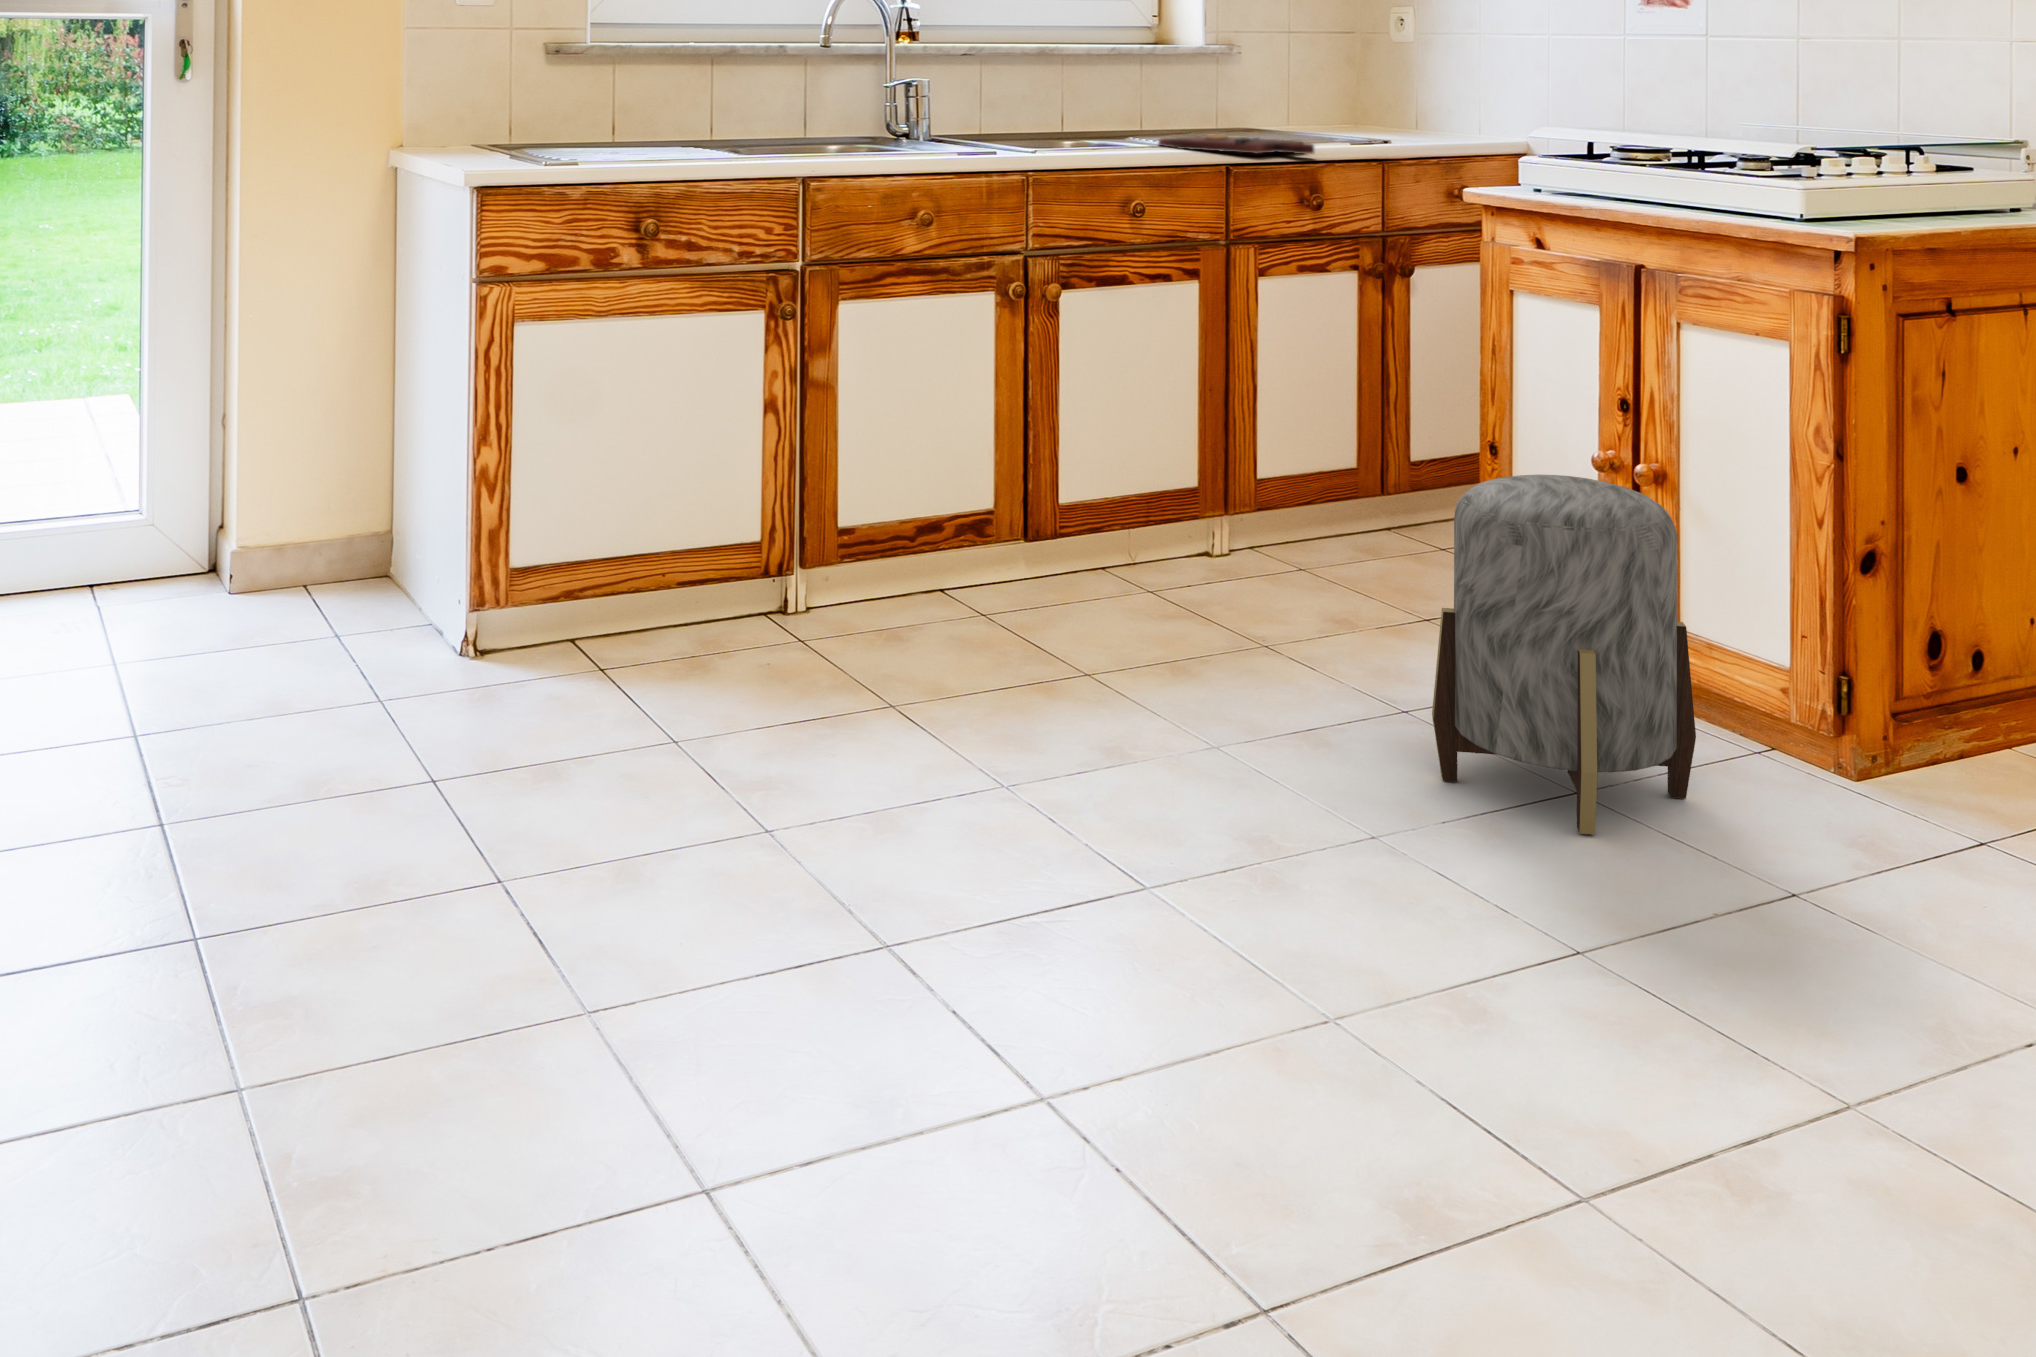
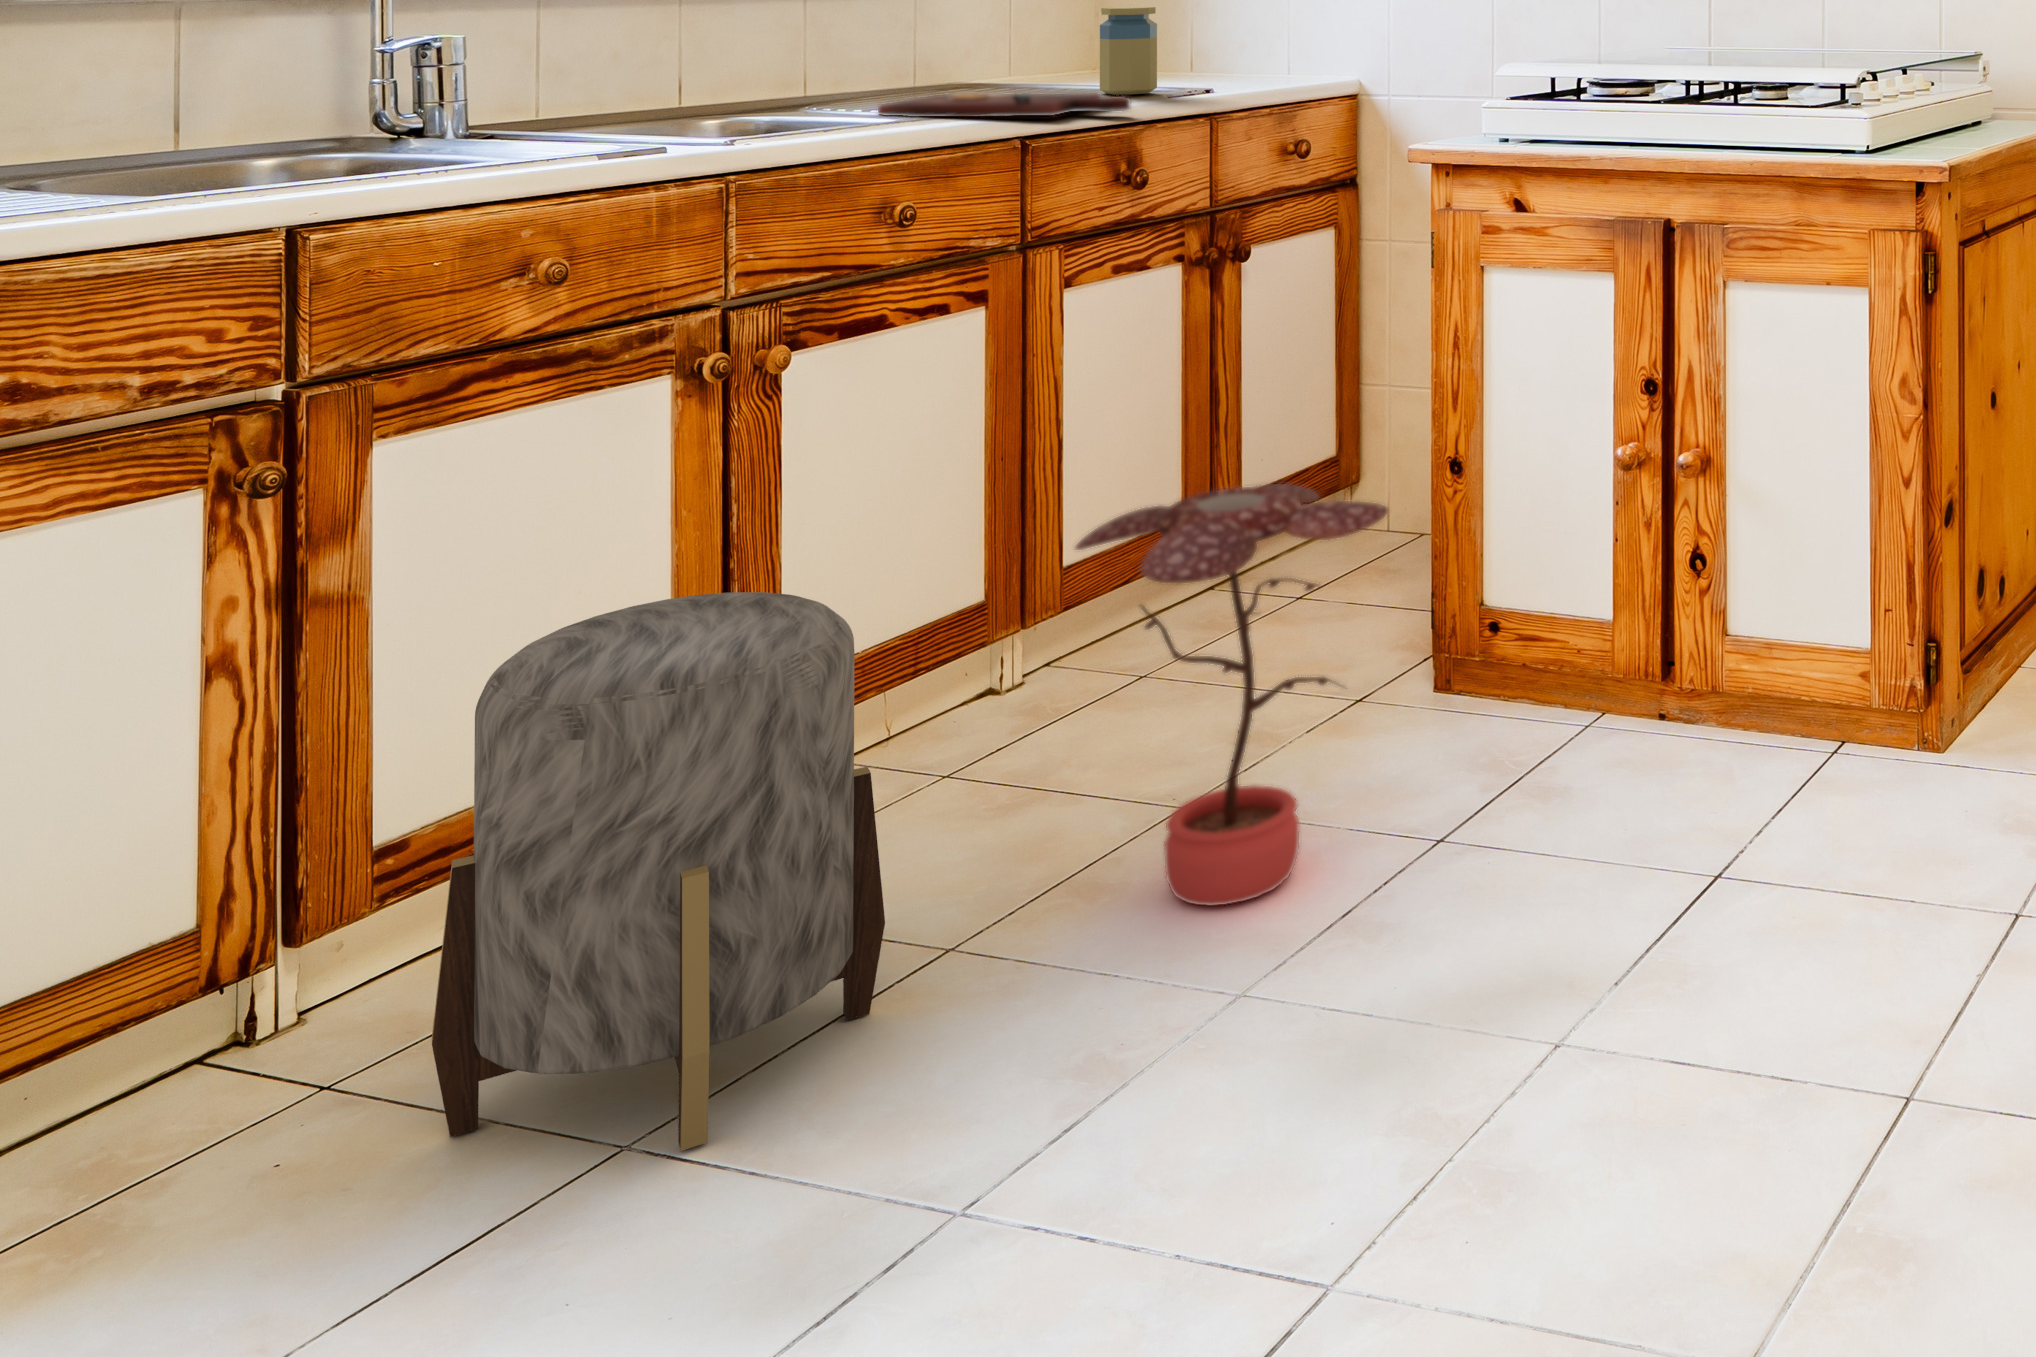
jar: none [1323,79,1364,145] -> present [1100,7,1157,95]
potted plant: none [1169,415,1365,701] -> present [1076,484,1389,906]
stool: present [1432,475,1696,835] -> present [432,592,885,1151]

